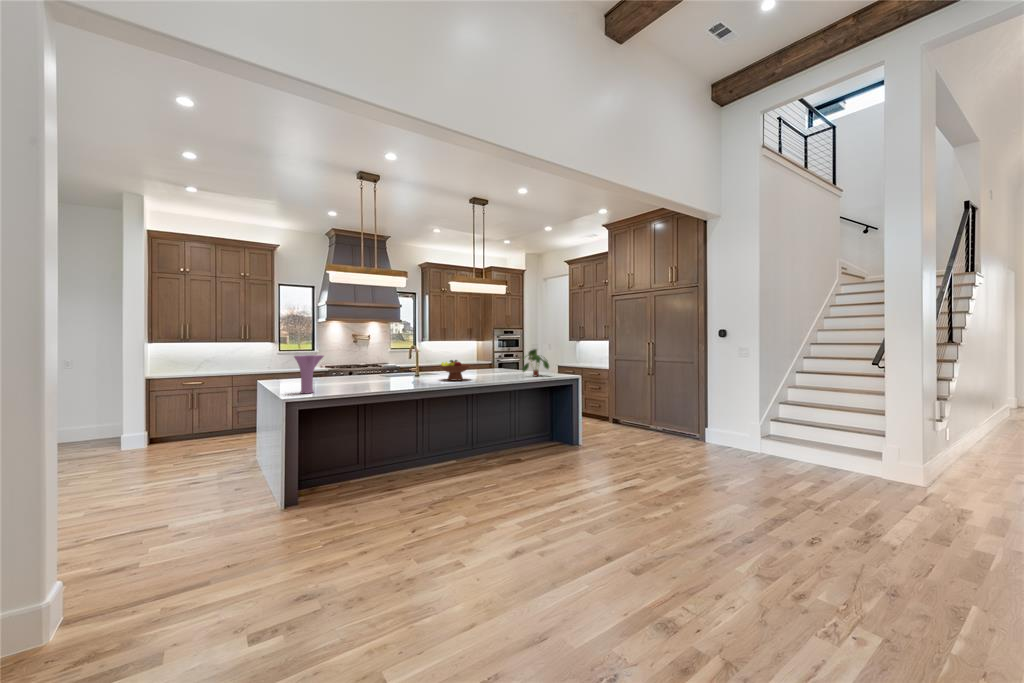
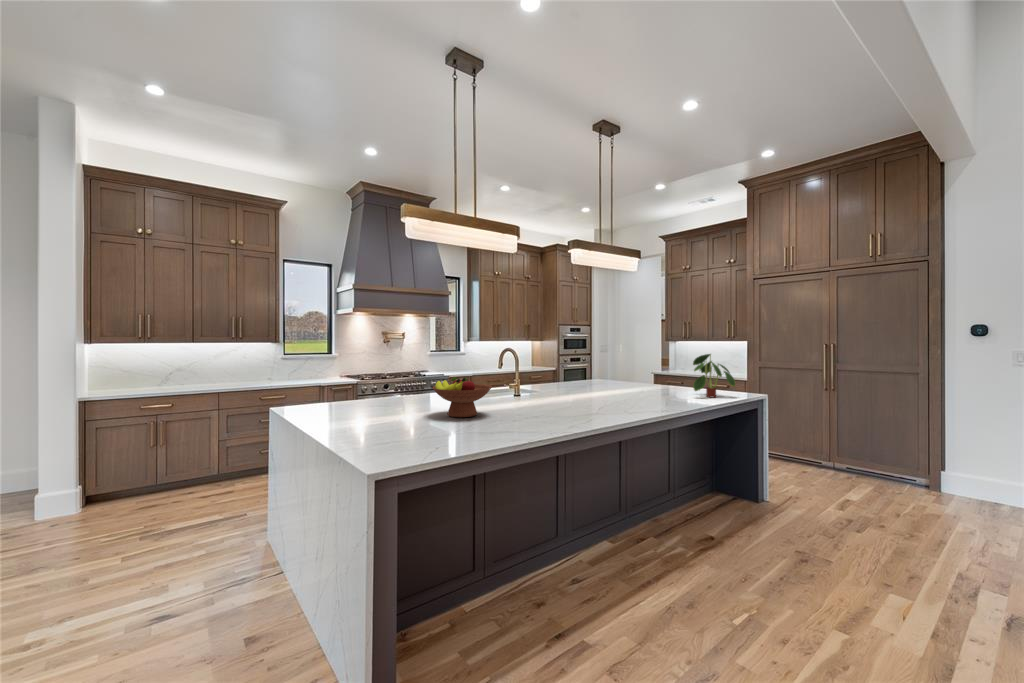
vase: present [294,355,324,393] -> none [371,369,429,449]
fruit bowl: present [440,360,471,380] -> present [432,377,492,417]

